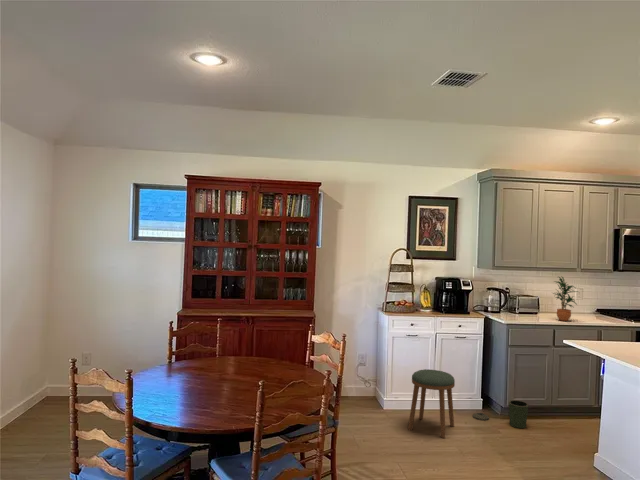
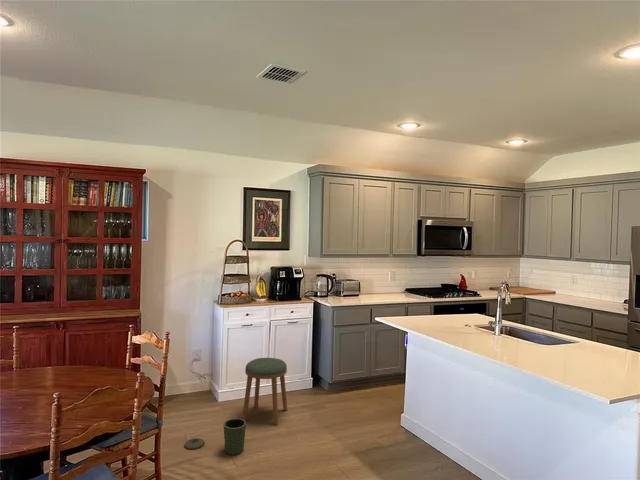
potted plant: present [555,277,577,321] -> none [370,262,393,301]
trash can: present [473,400,529,428] -> present [184,419,246,455]

